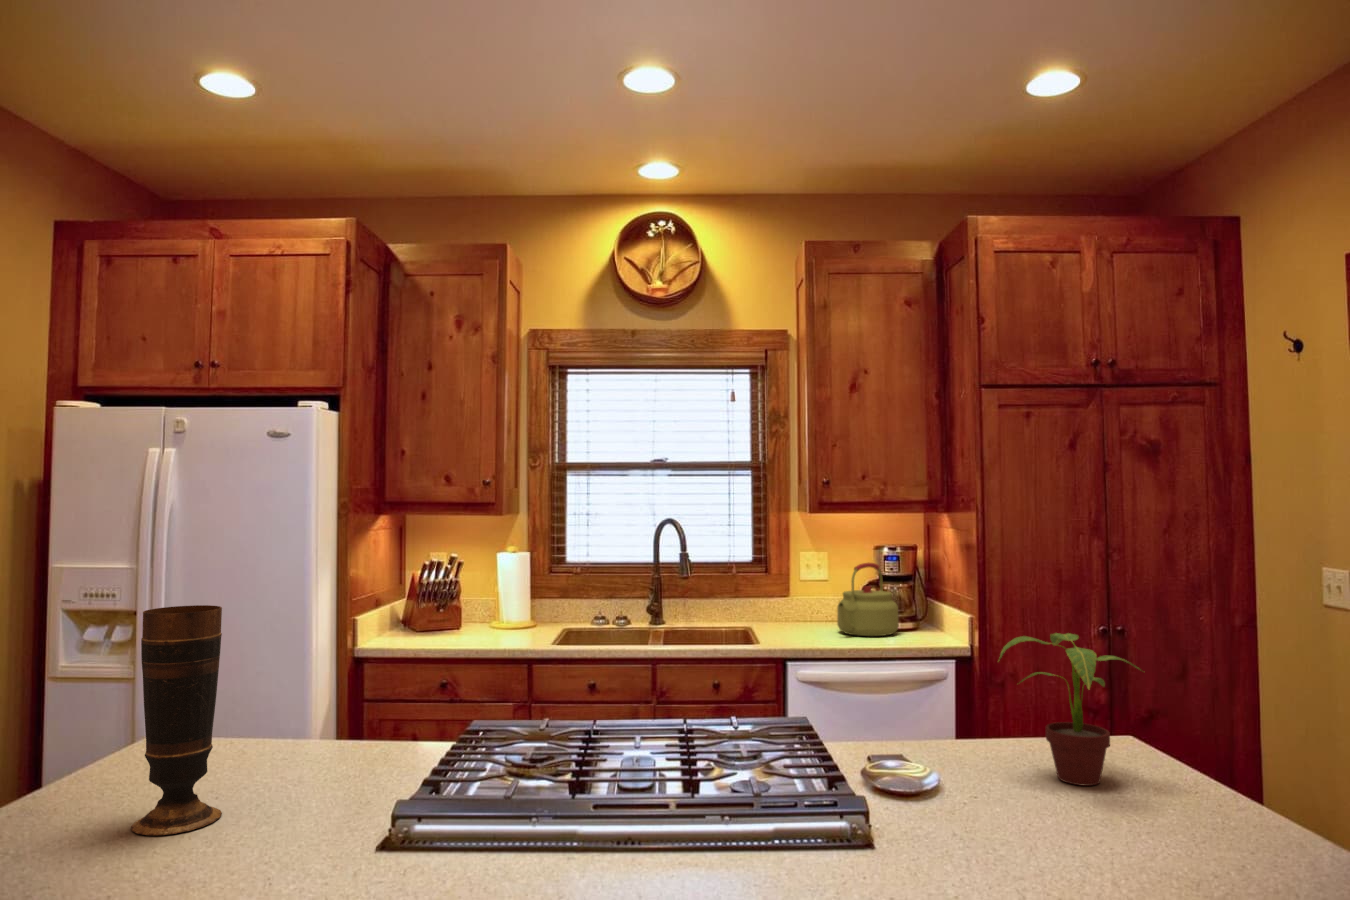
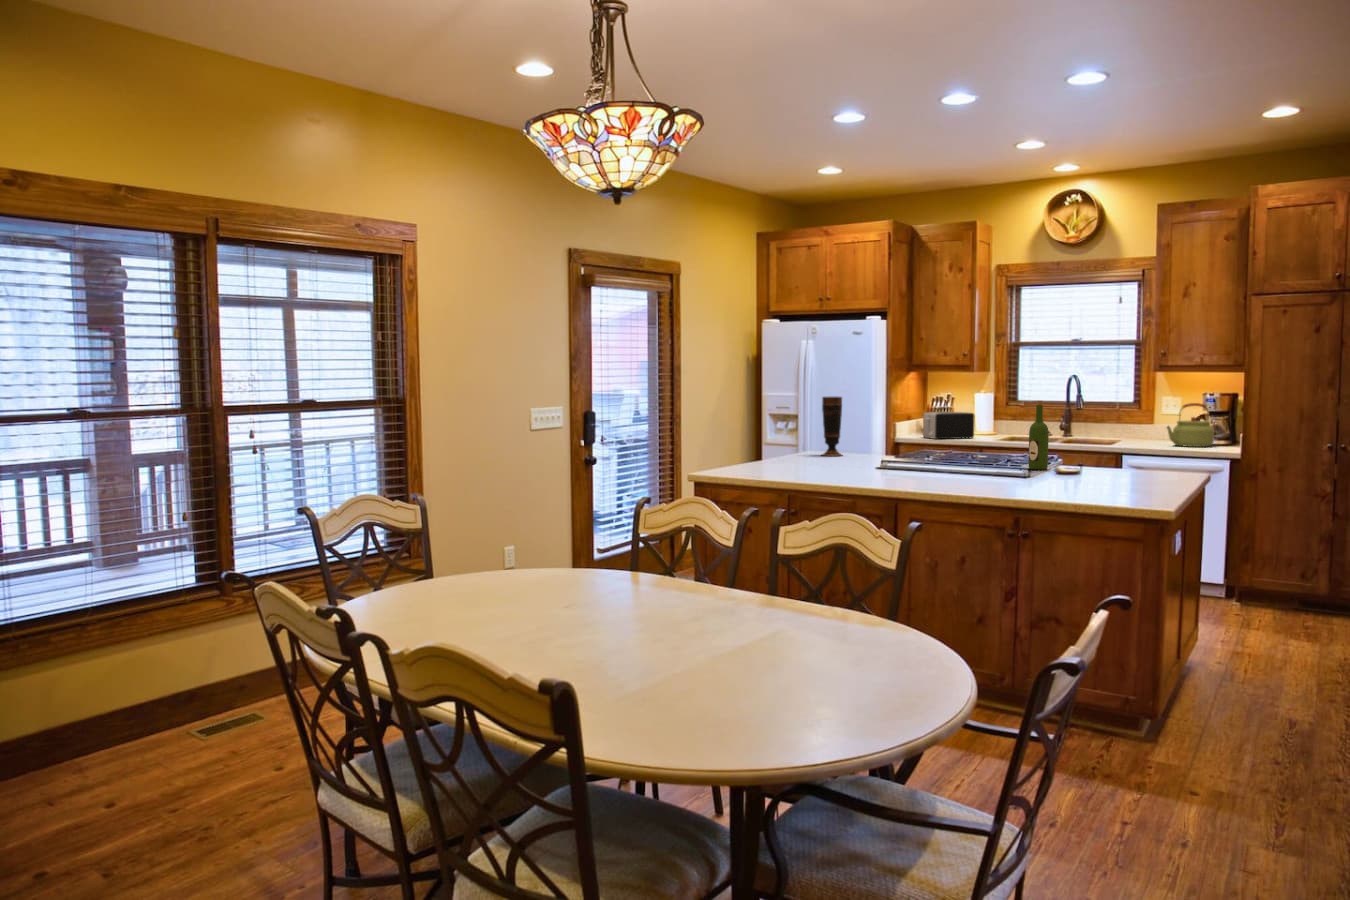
toaster: none [412,586,508,646] -> present [923,412,975,439]
wine bottle: none [914,617,981,864] -> present [1029,401,1049,470]
potted plant: present [999,633,1141,786] -> none [1100,416,1154,468]

